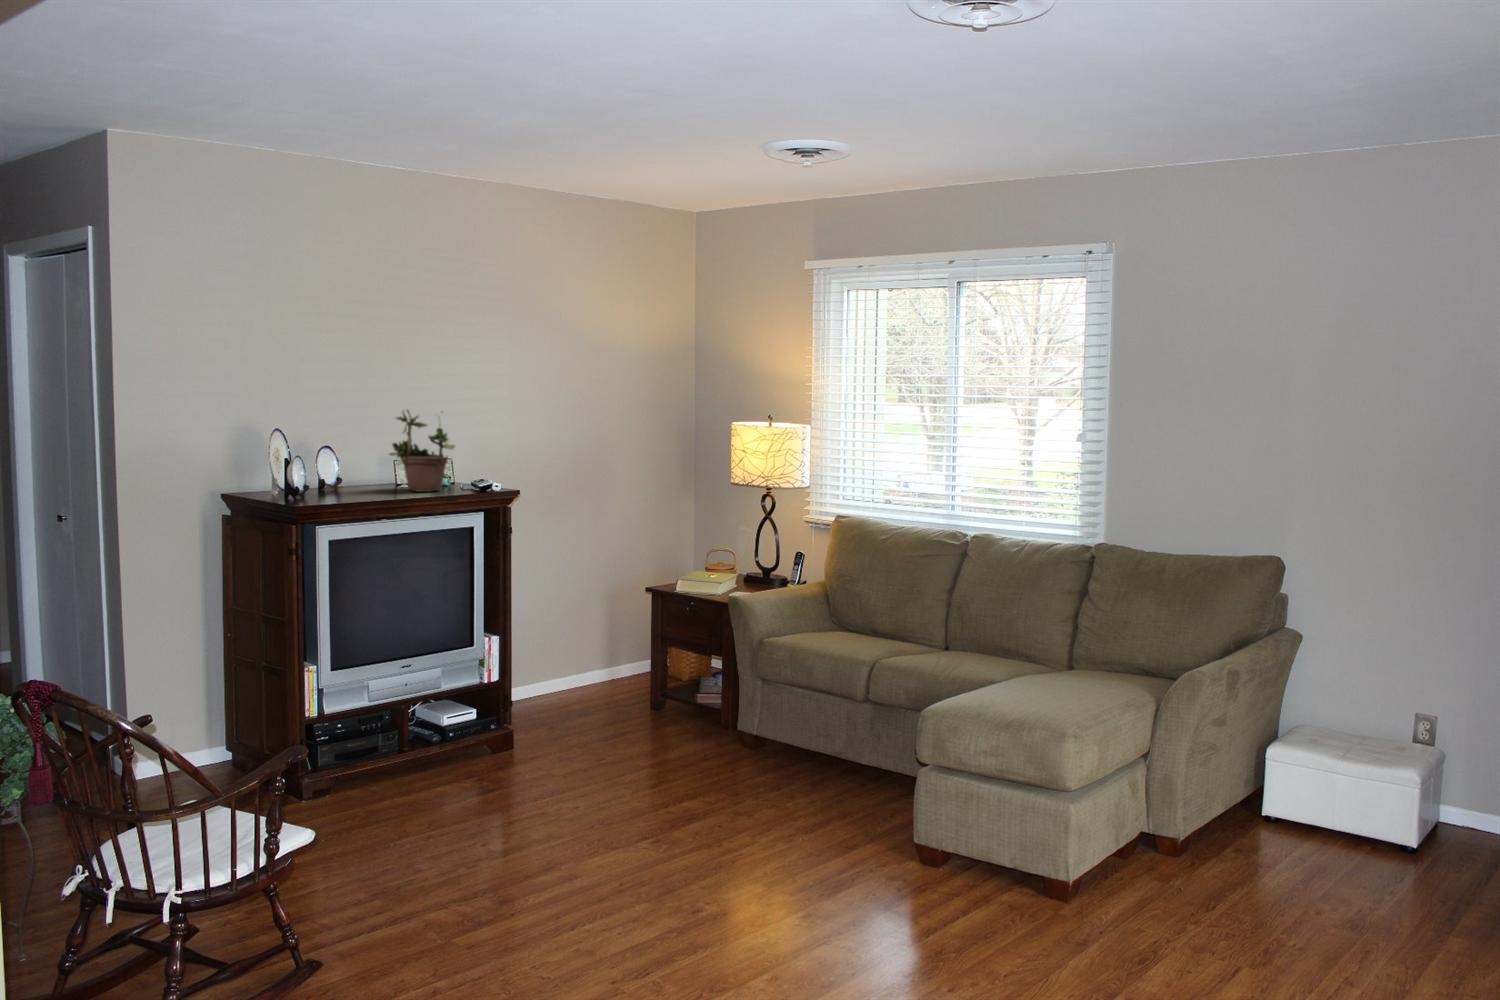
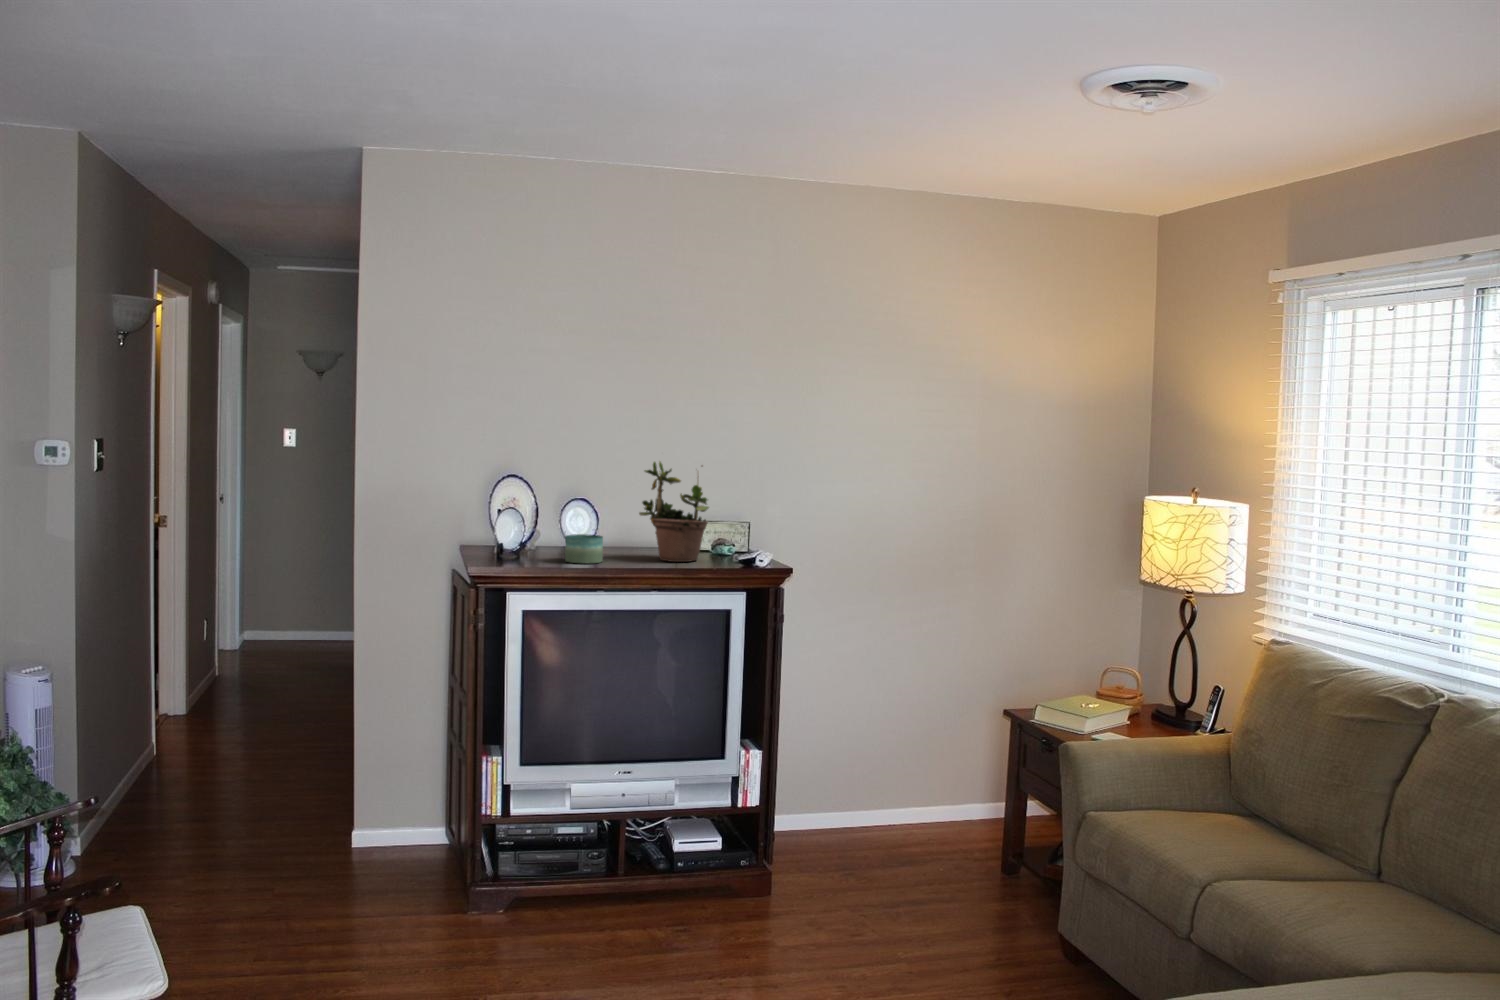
candle: none [343,474,375,498] -> present [565,534,603,563]

